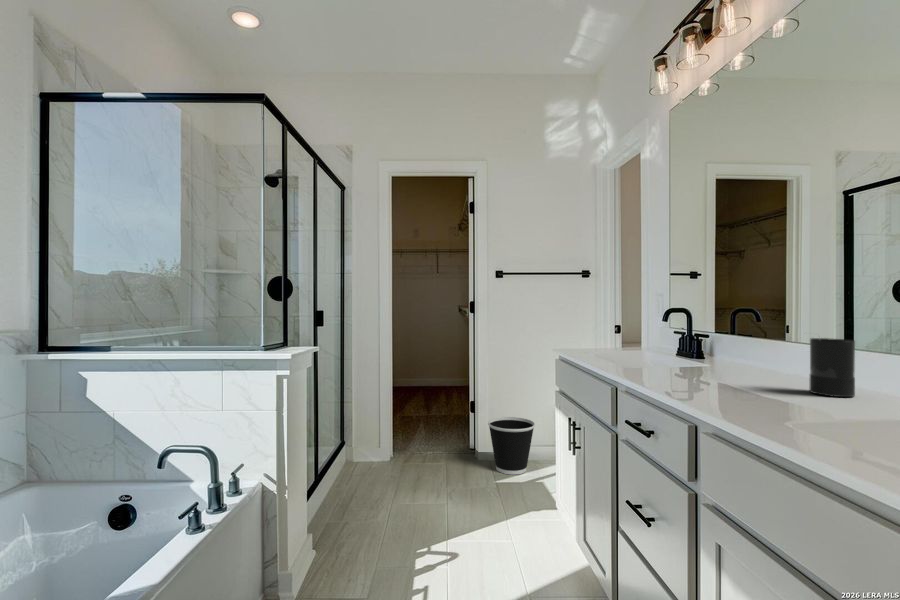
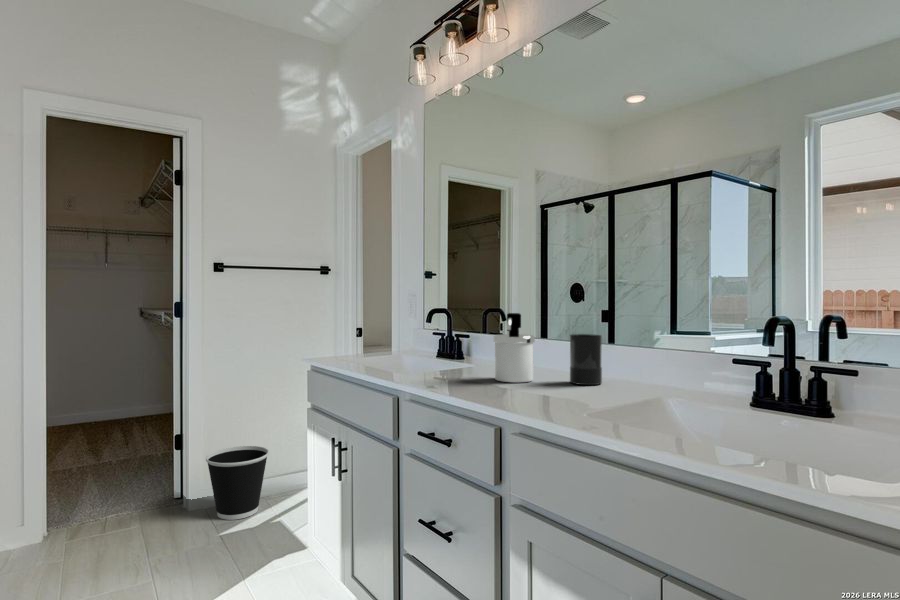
soap dispenser: none [716,313,766,386] -> present [494,313,535,382]

